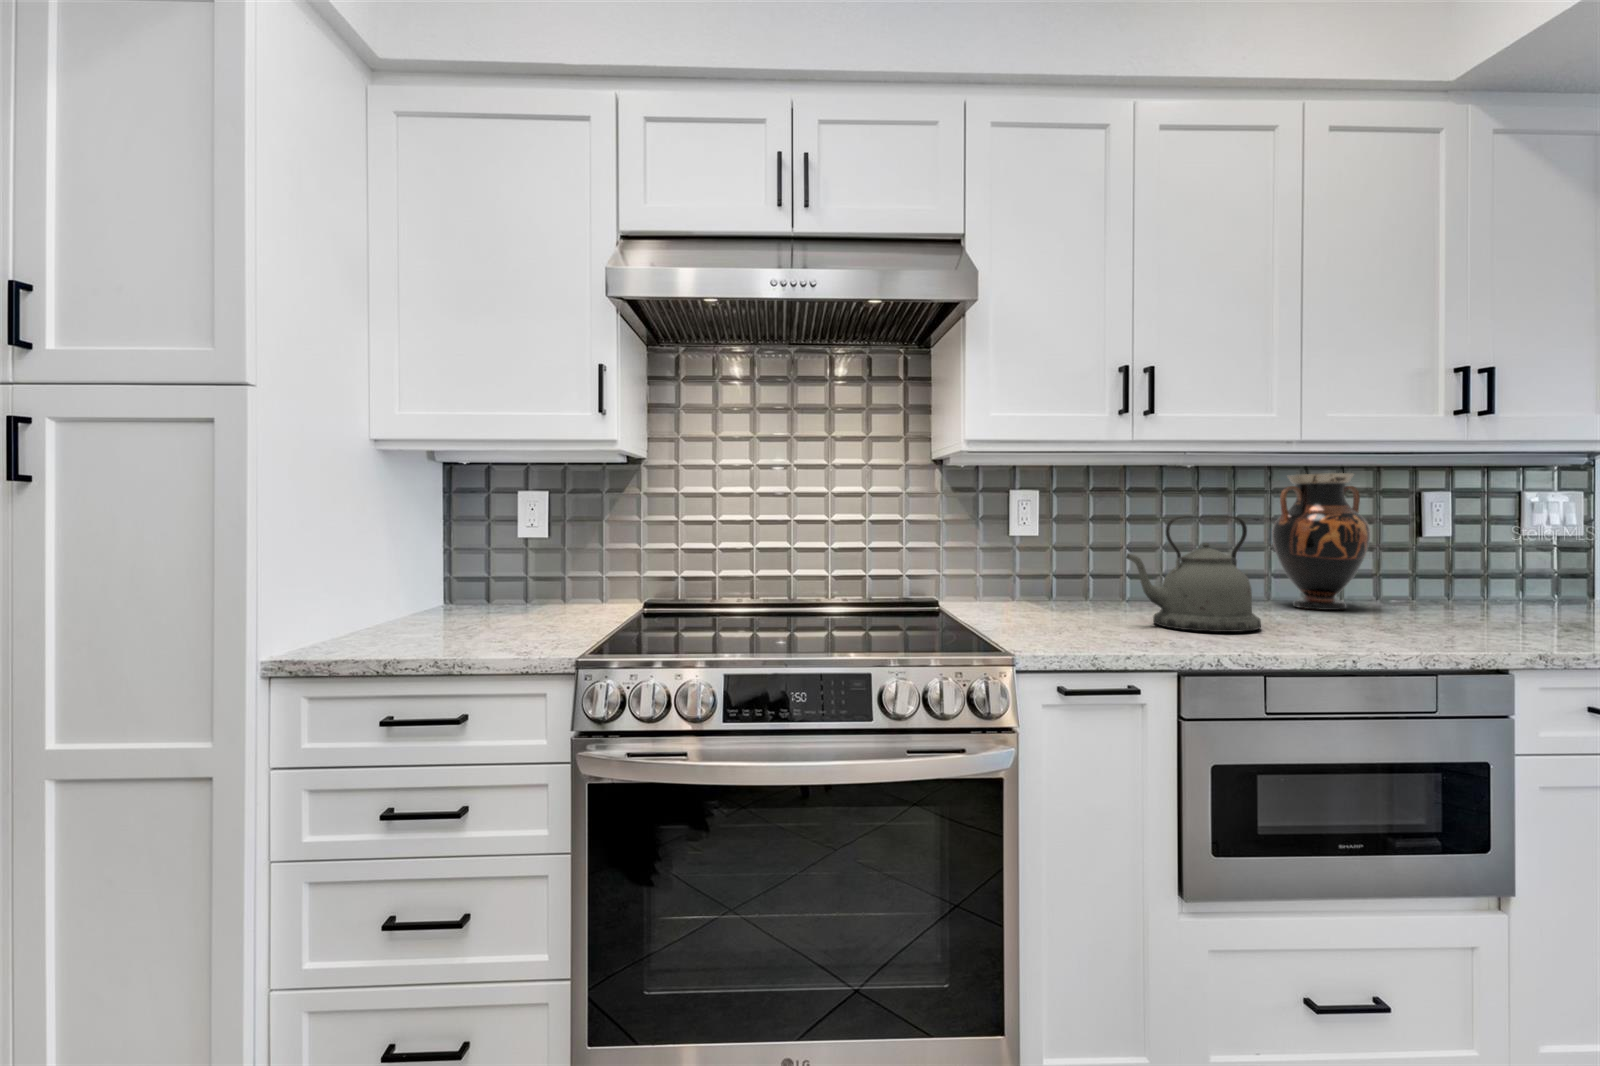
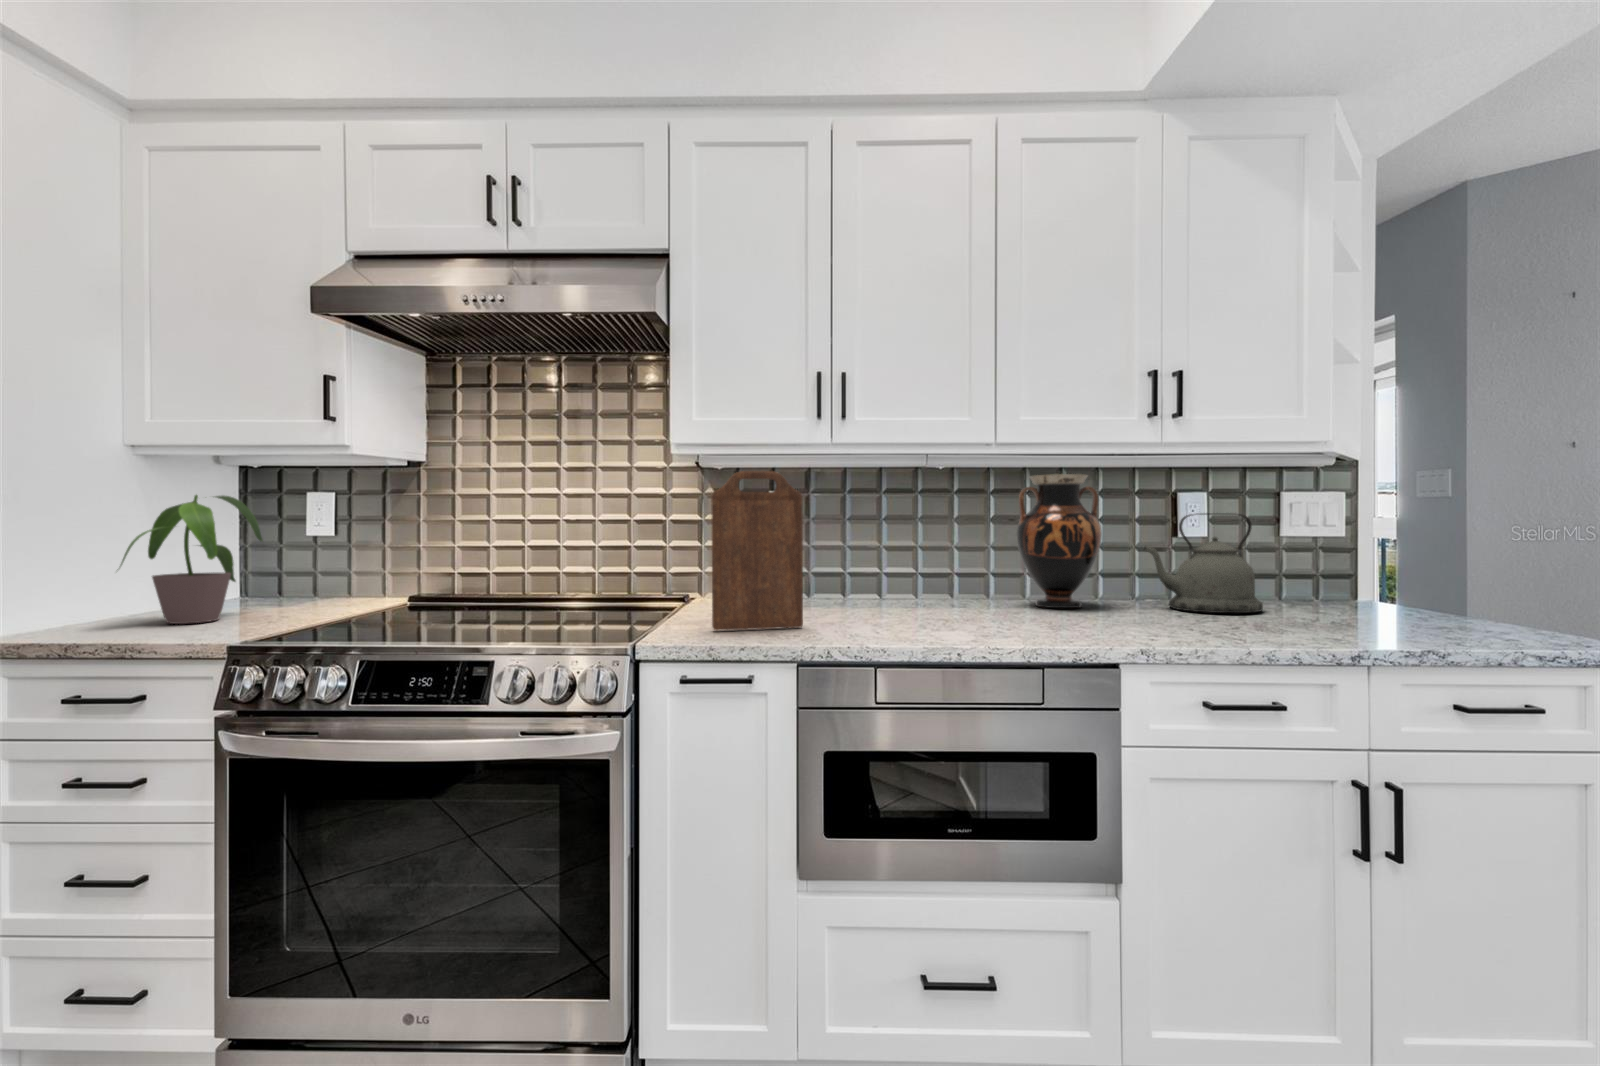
cutting board: none [1045,469,1130,638] -> present [711,471,803,631]
potted plant: none [368,493,534,635] -> present [120,495,263,624]
kettle: present [1126,516,1261,632] -> present [1144,513,1263,613]

